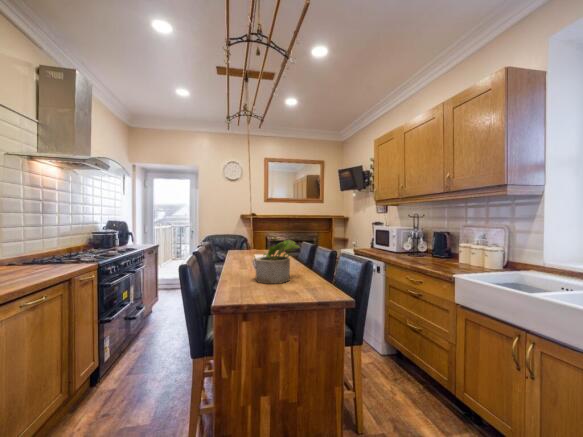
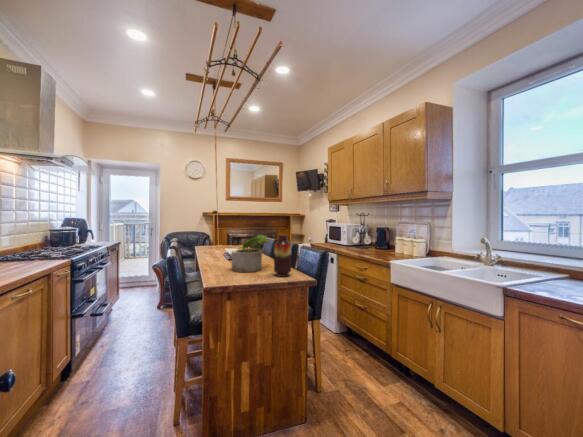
vase: none [302,240,323,291] -> present [274,234,291,277]

